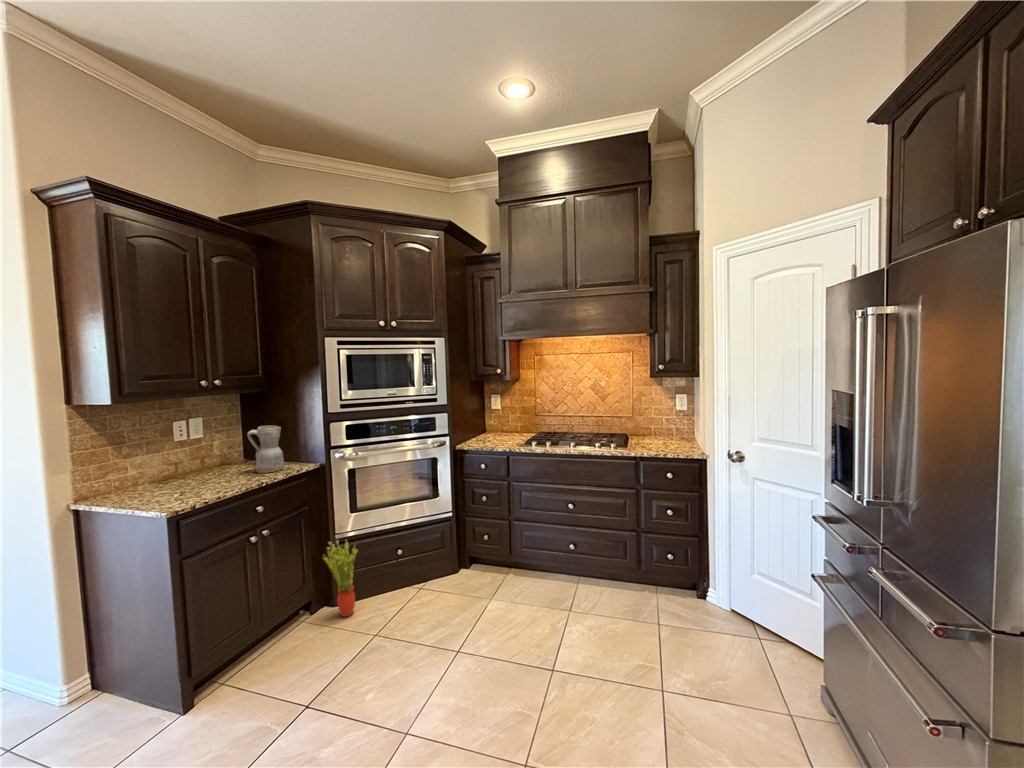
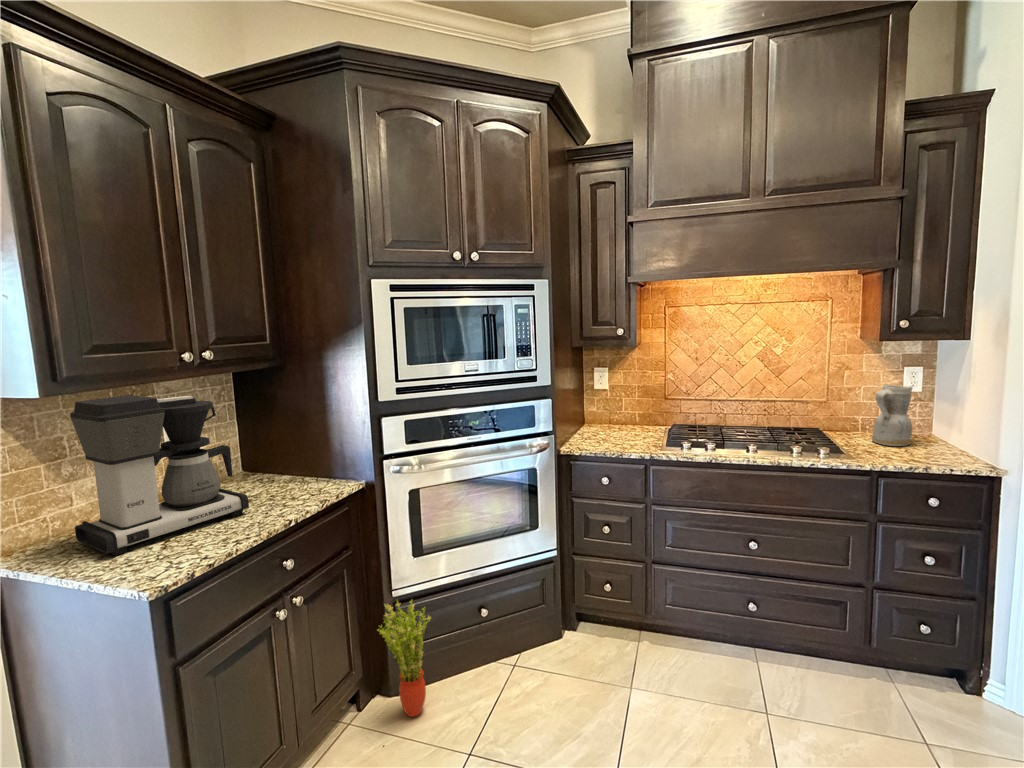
coffee maker: none [127,406,238,499] -> present [70,395,249,555]
ceramic pitcher: present [247,426,284,473] -> present [872,385,912,446]

